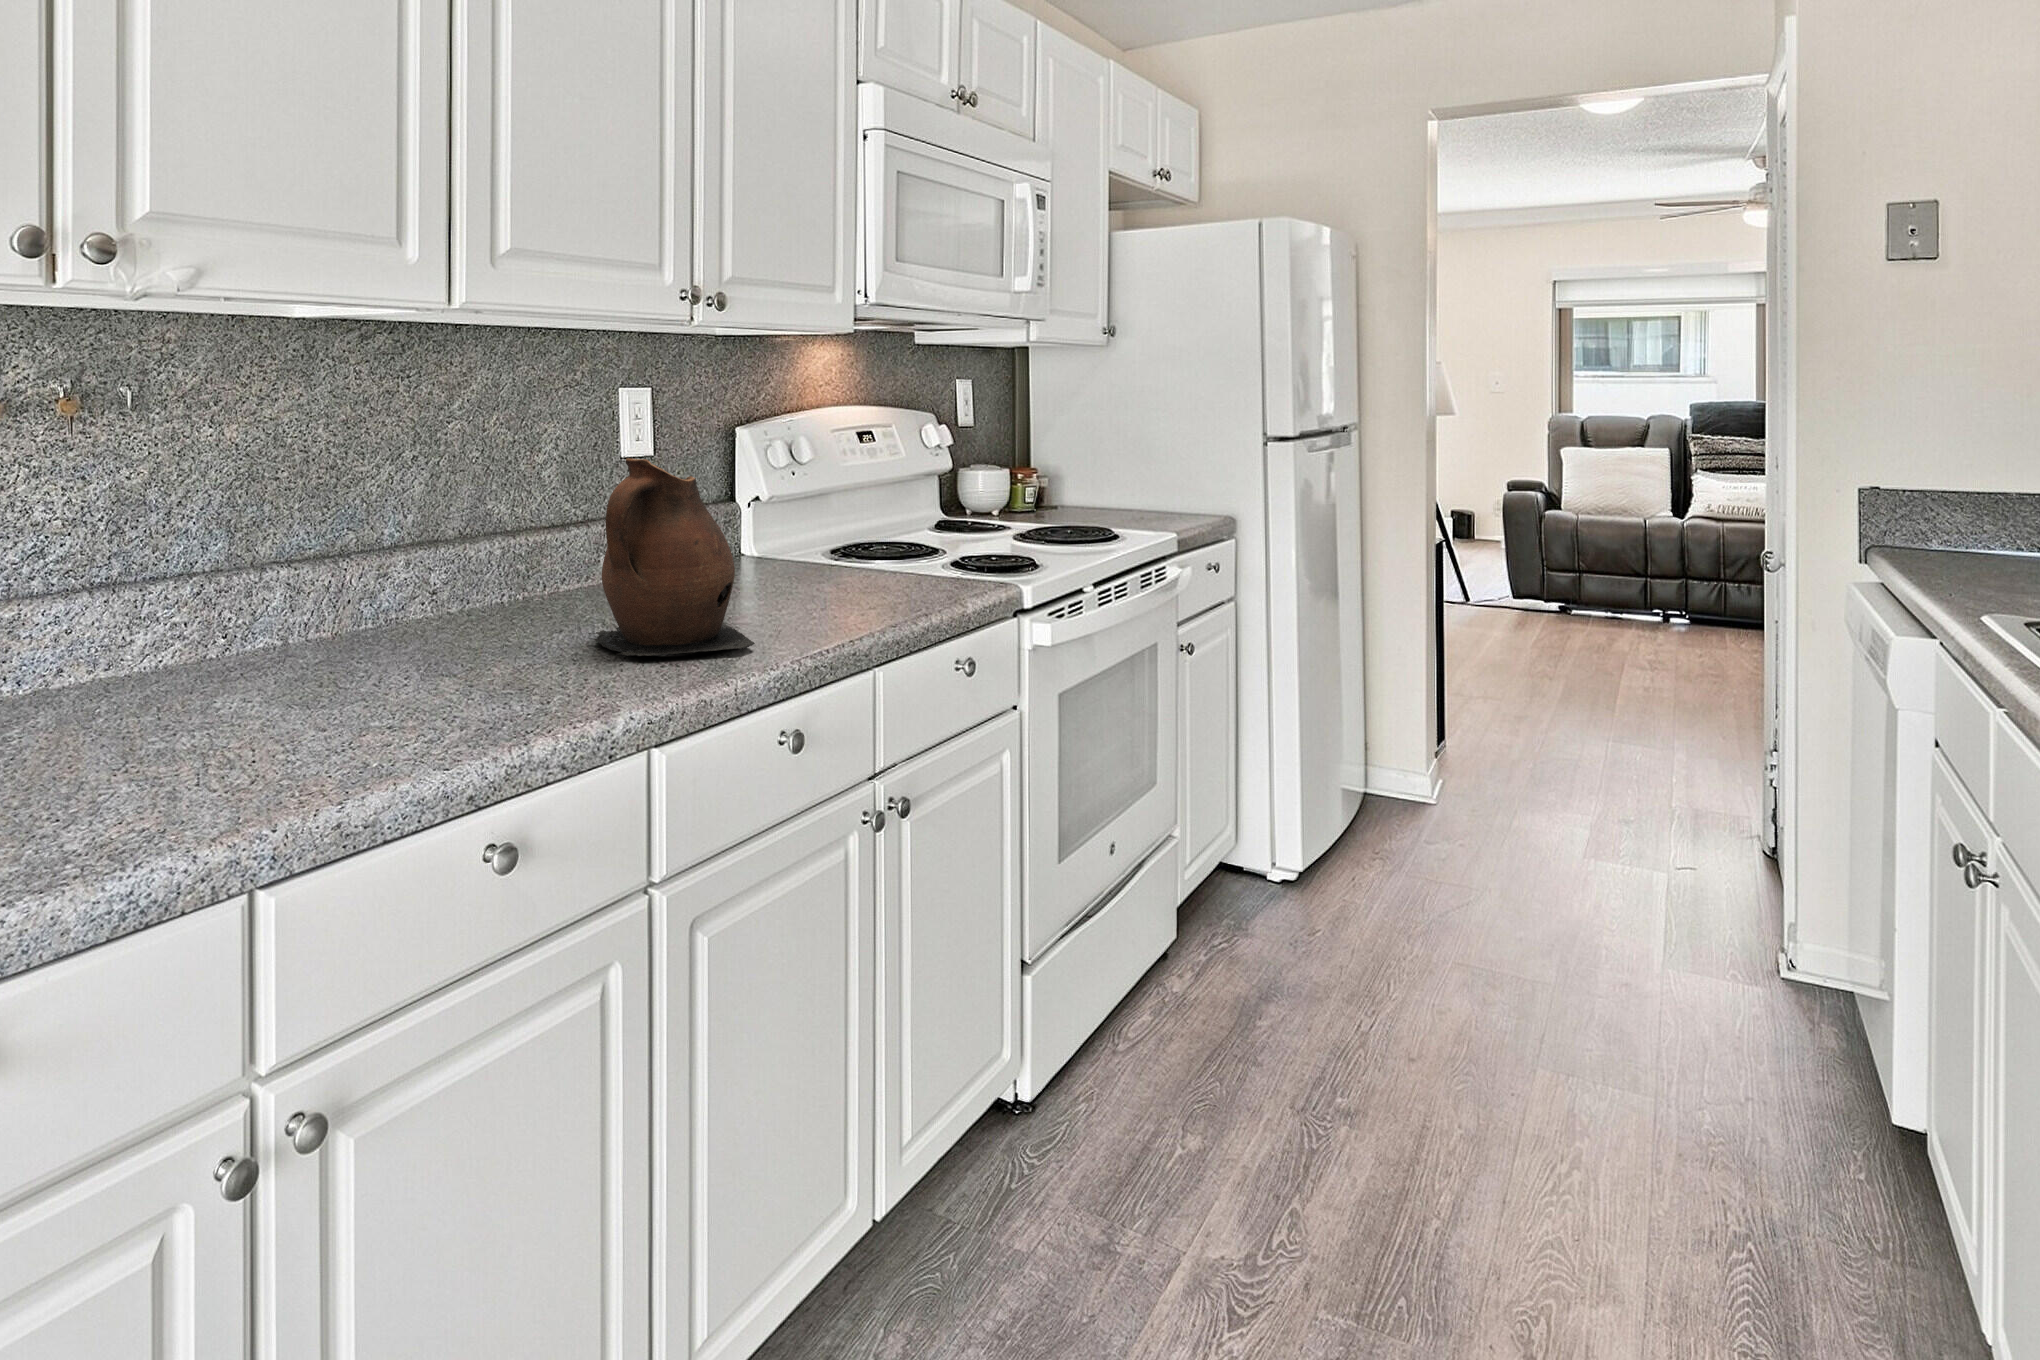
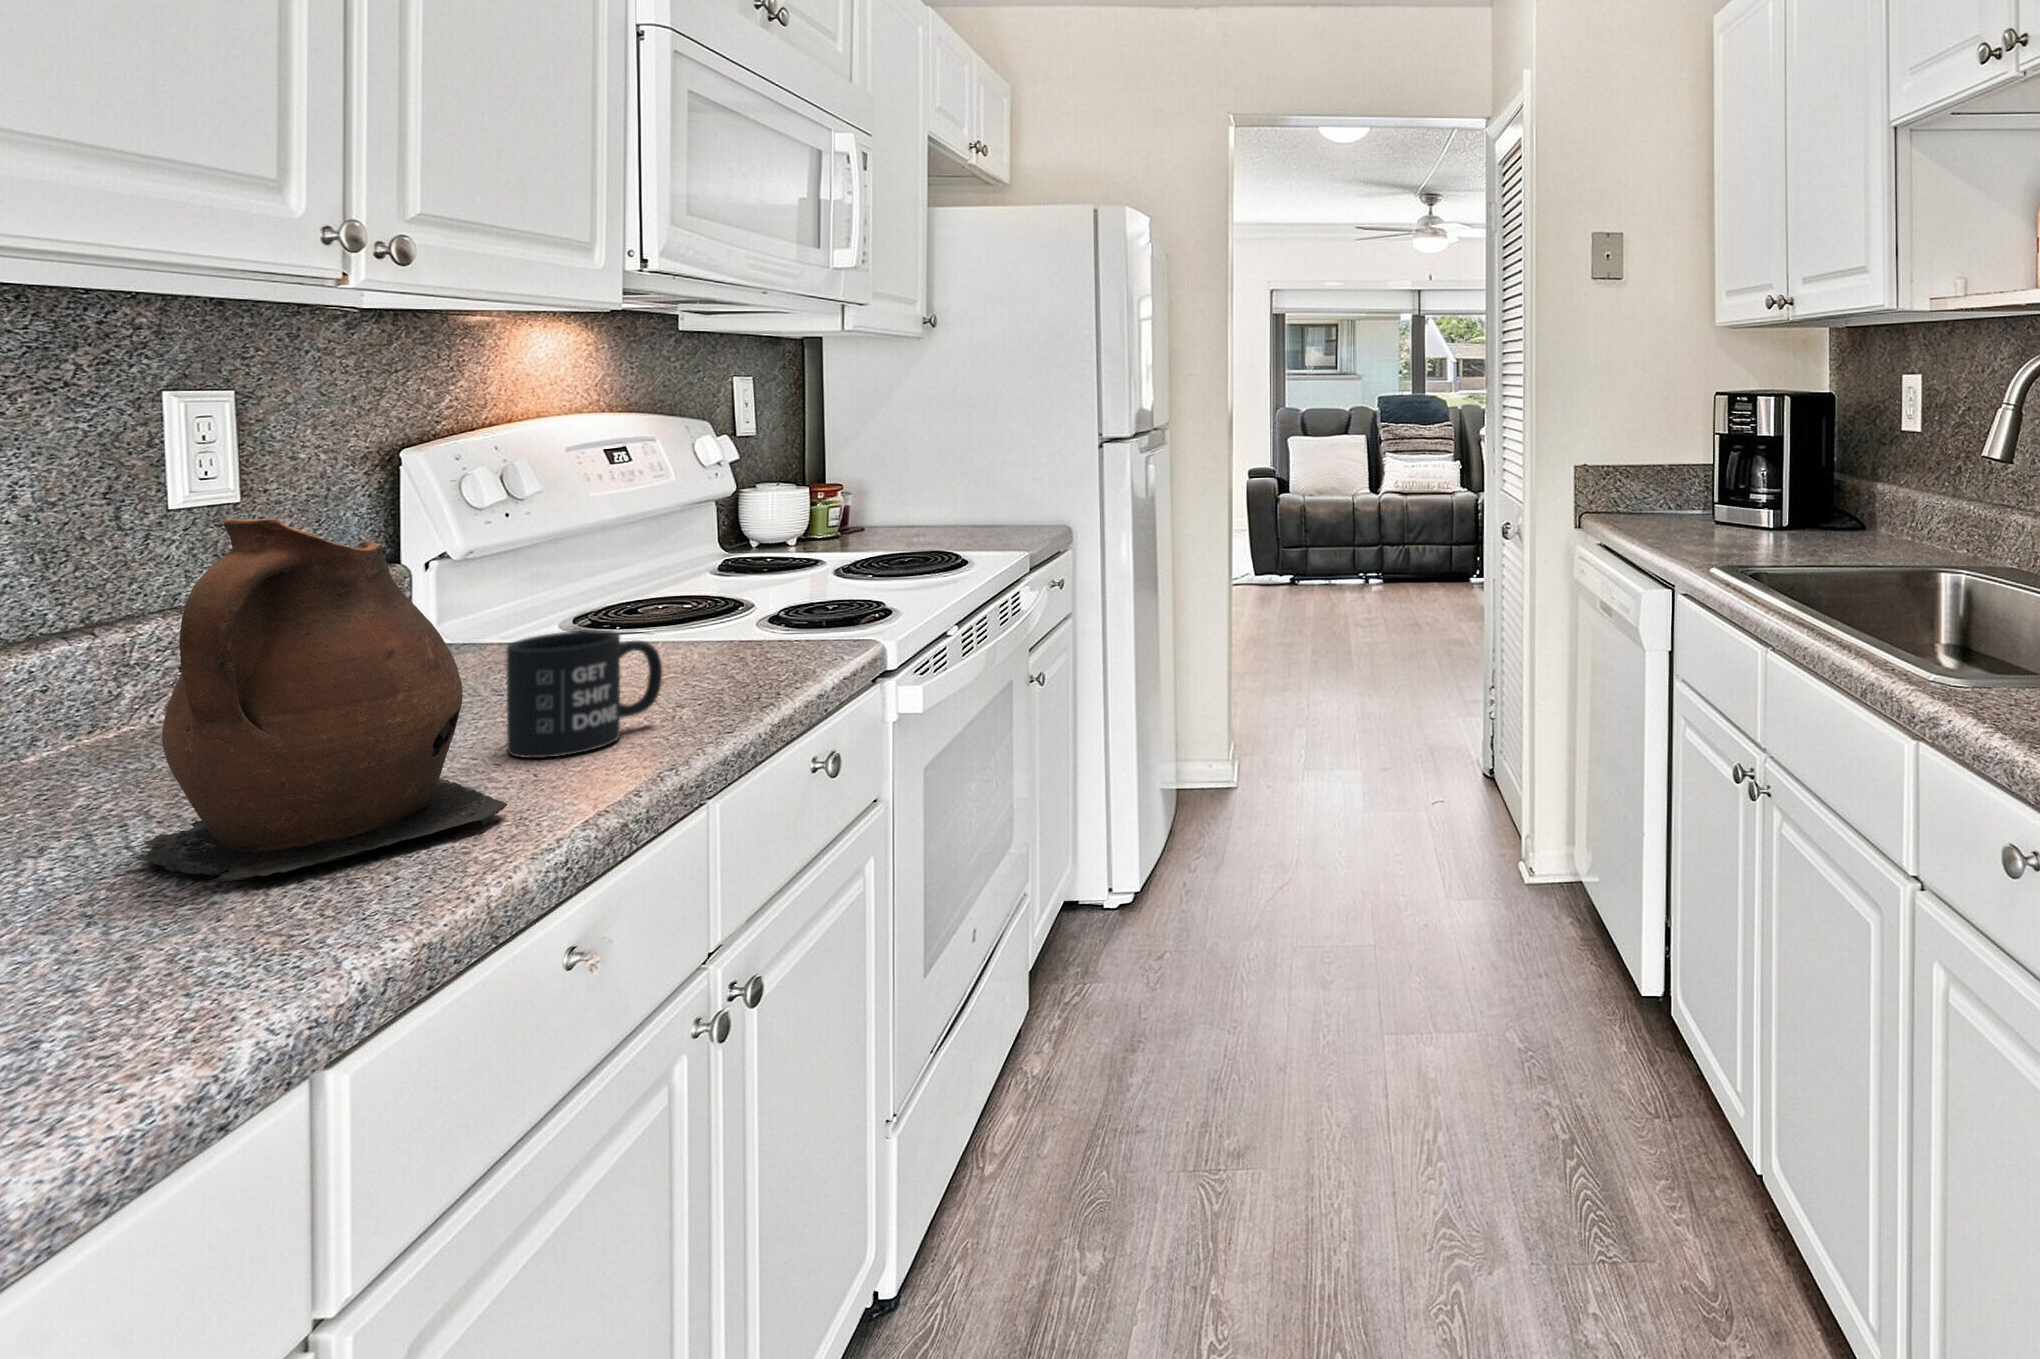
mug: none [767,547,856,625] -> present [507,630,662,758]

